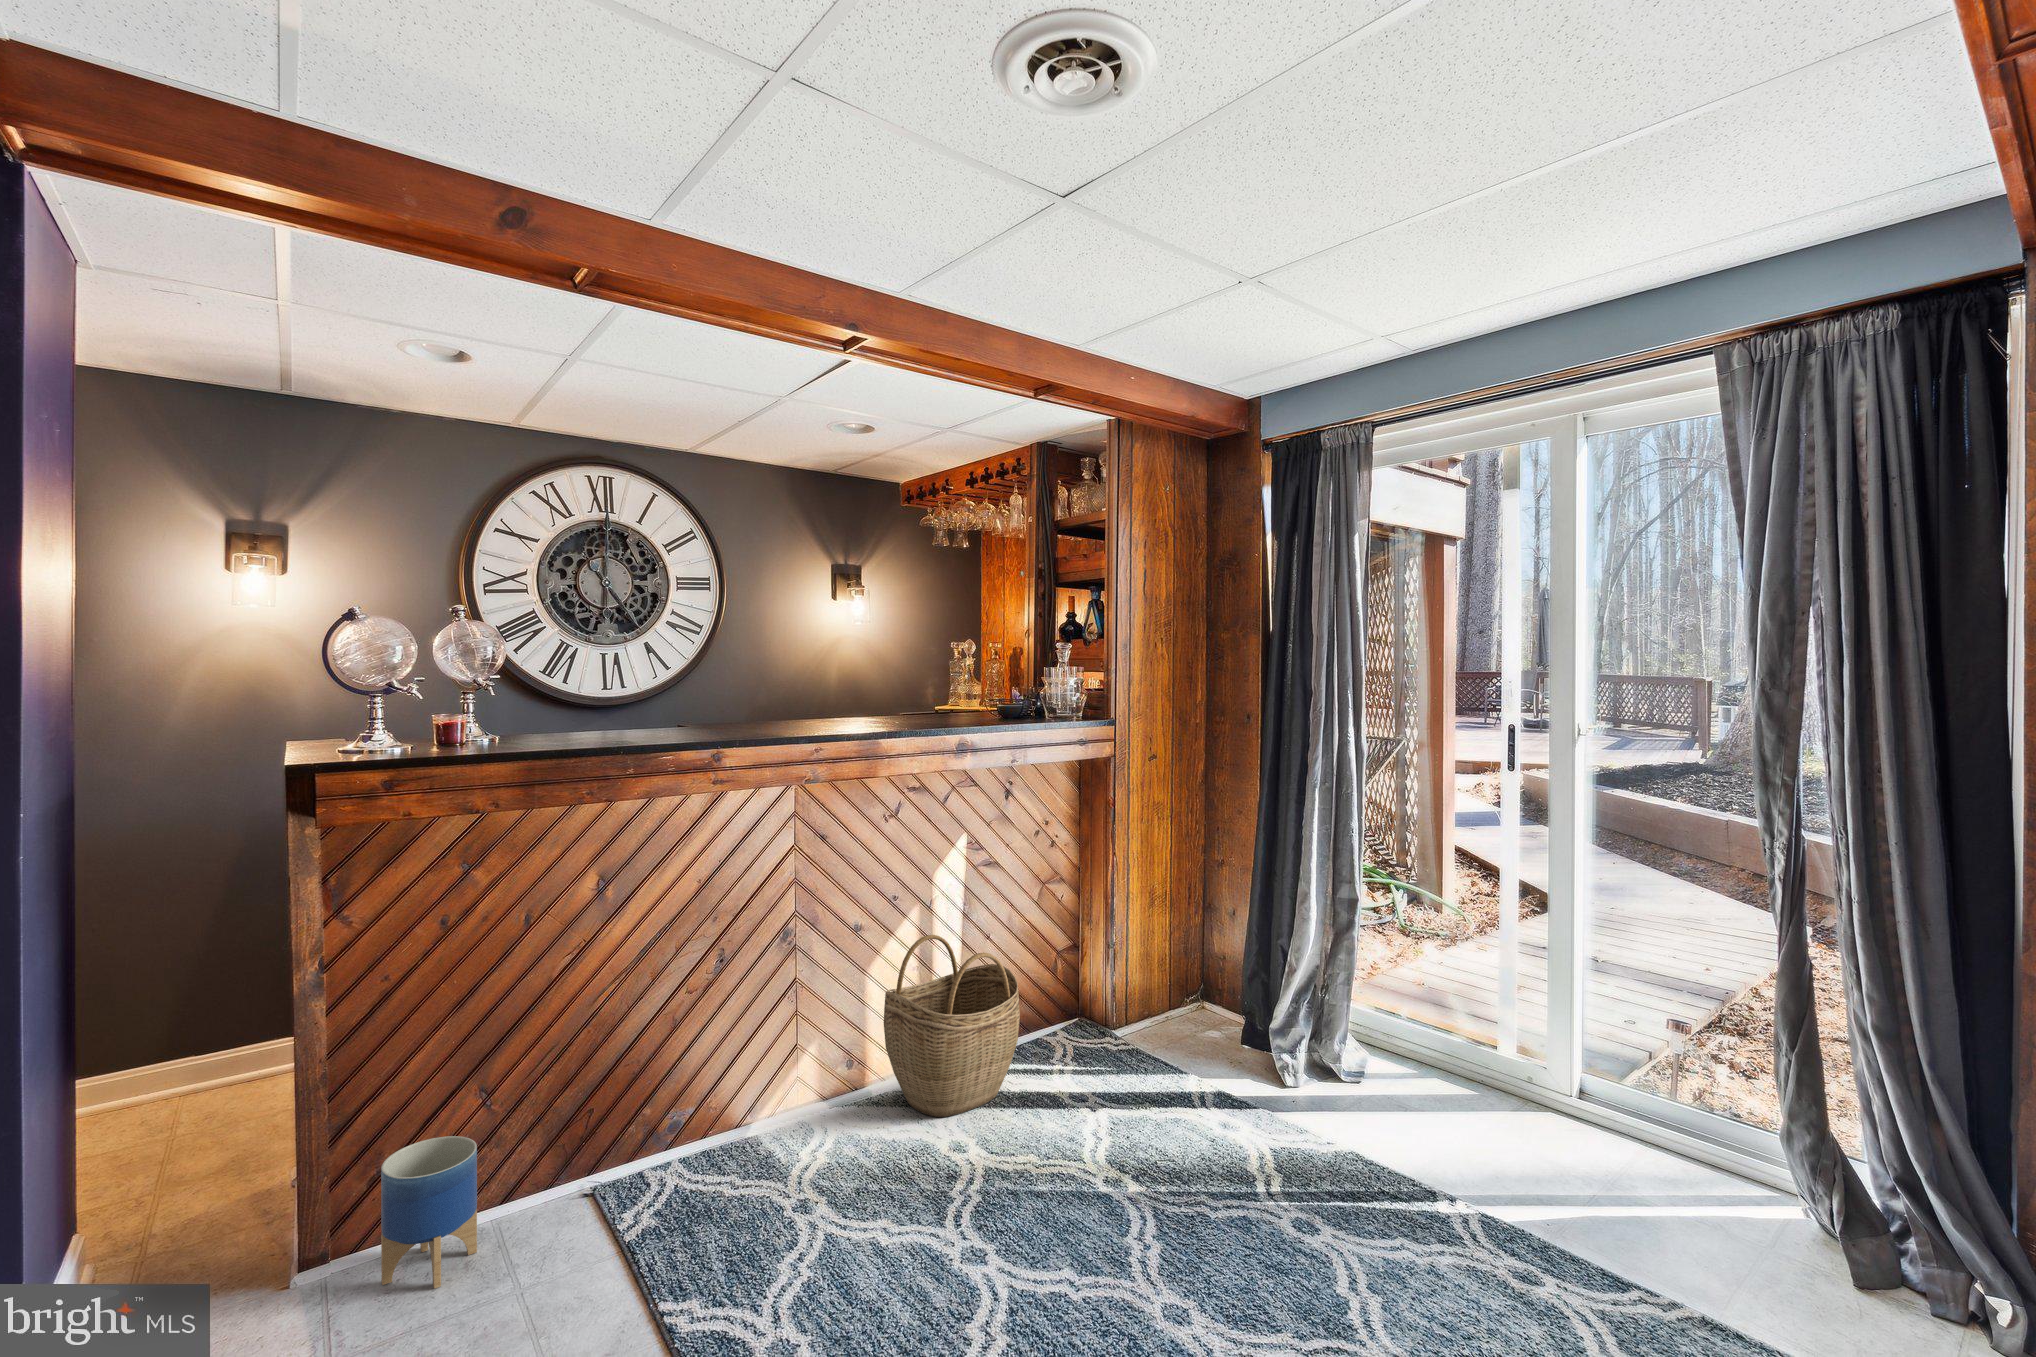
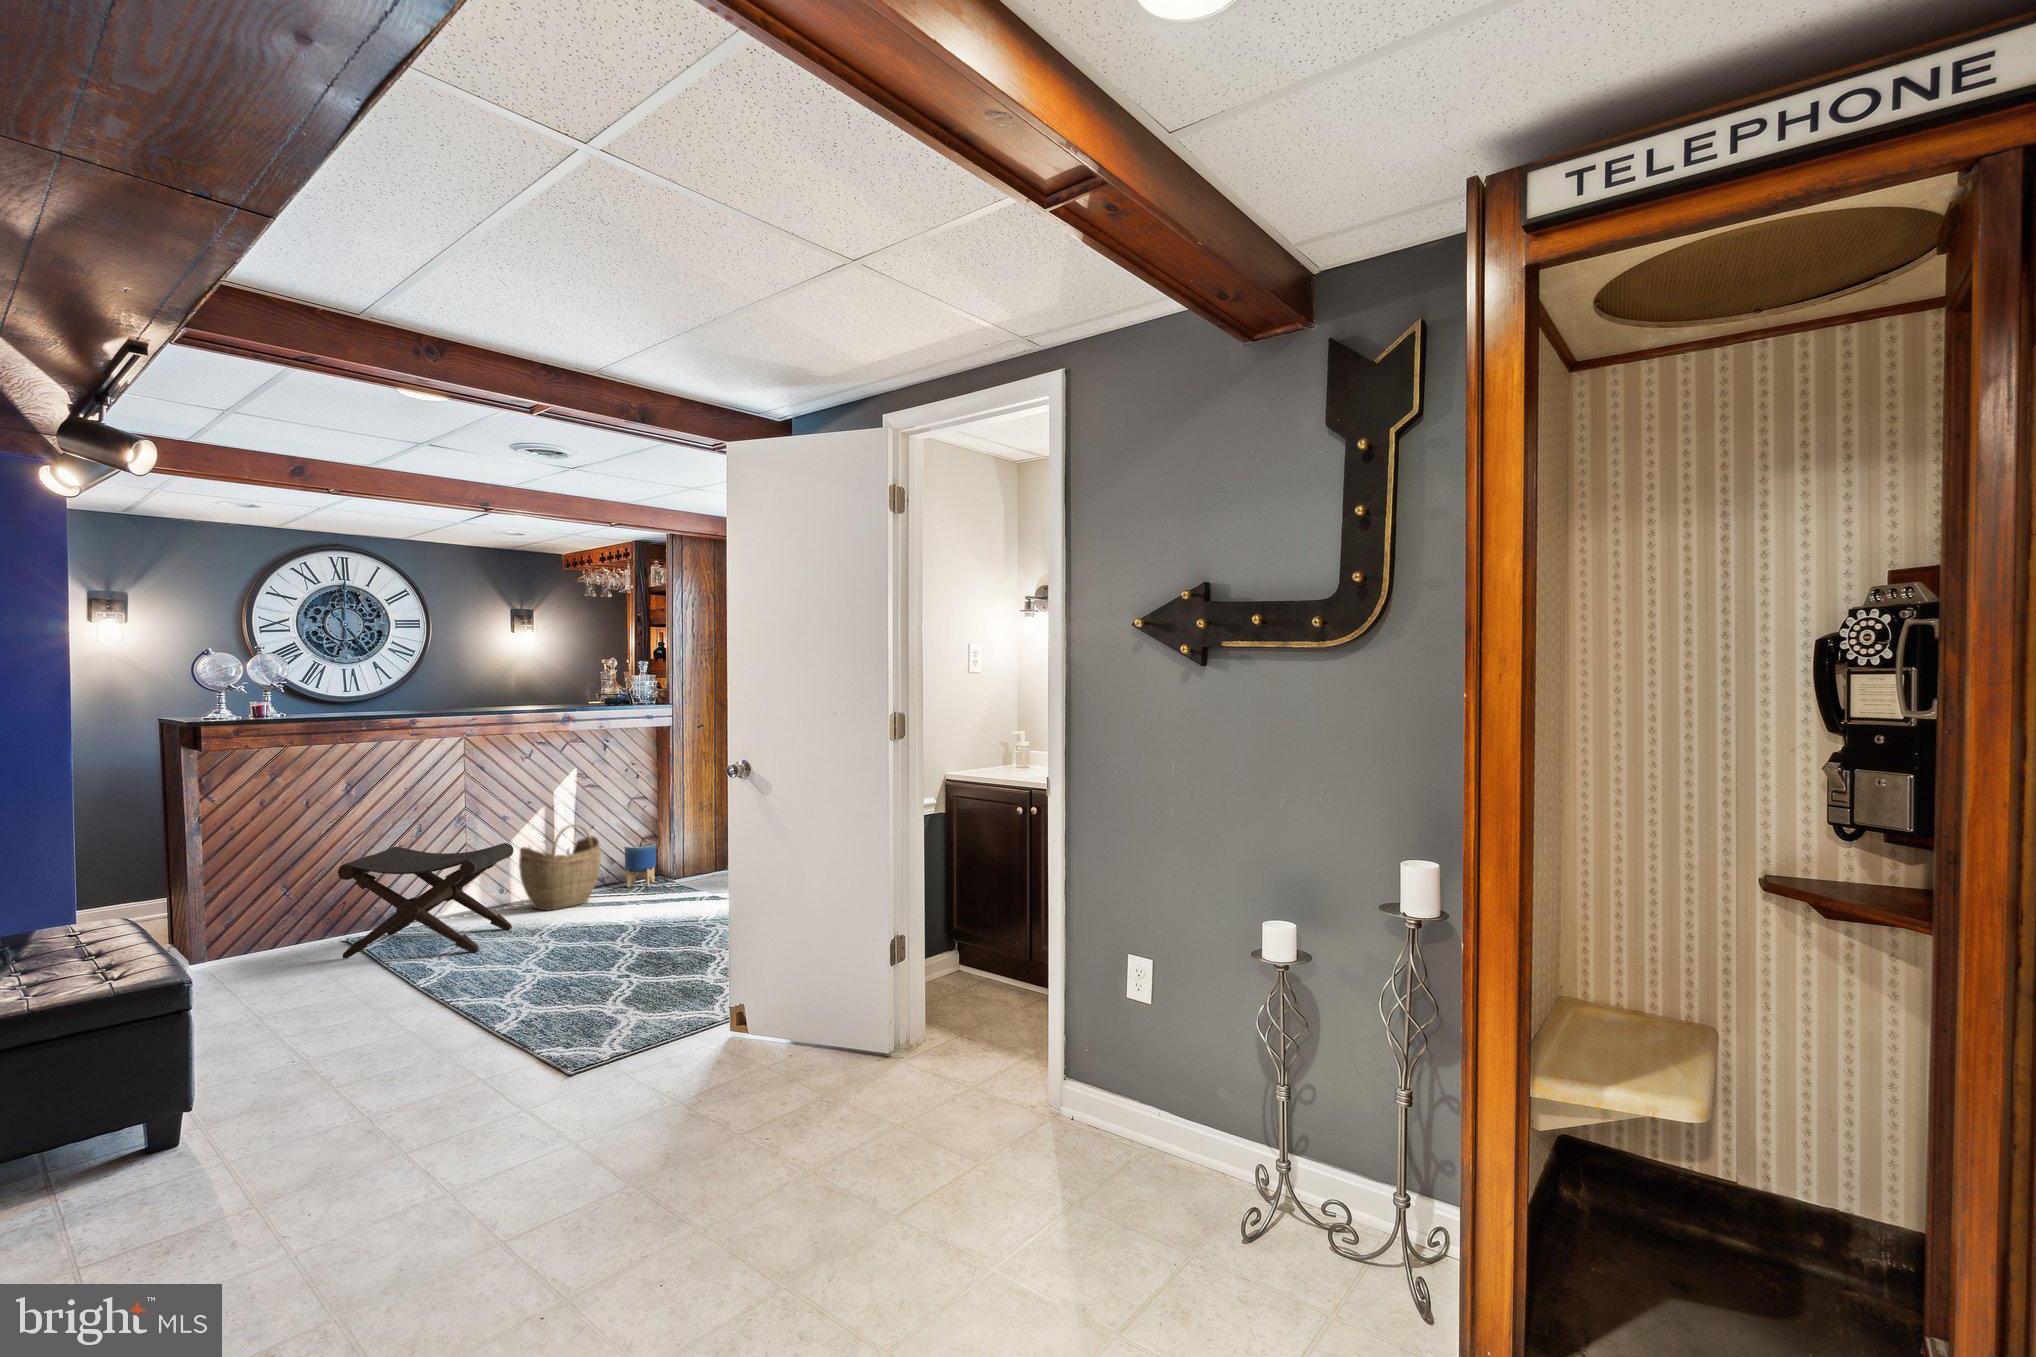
footstool: none [575,1000,895,1290] -> present [338,843,514,958]
planter: present [381,1136,477,1288] -> present [625,842,656,887]

